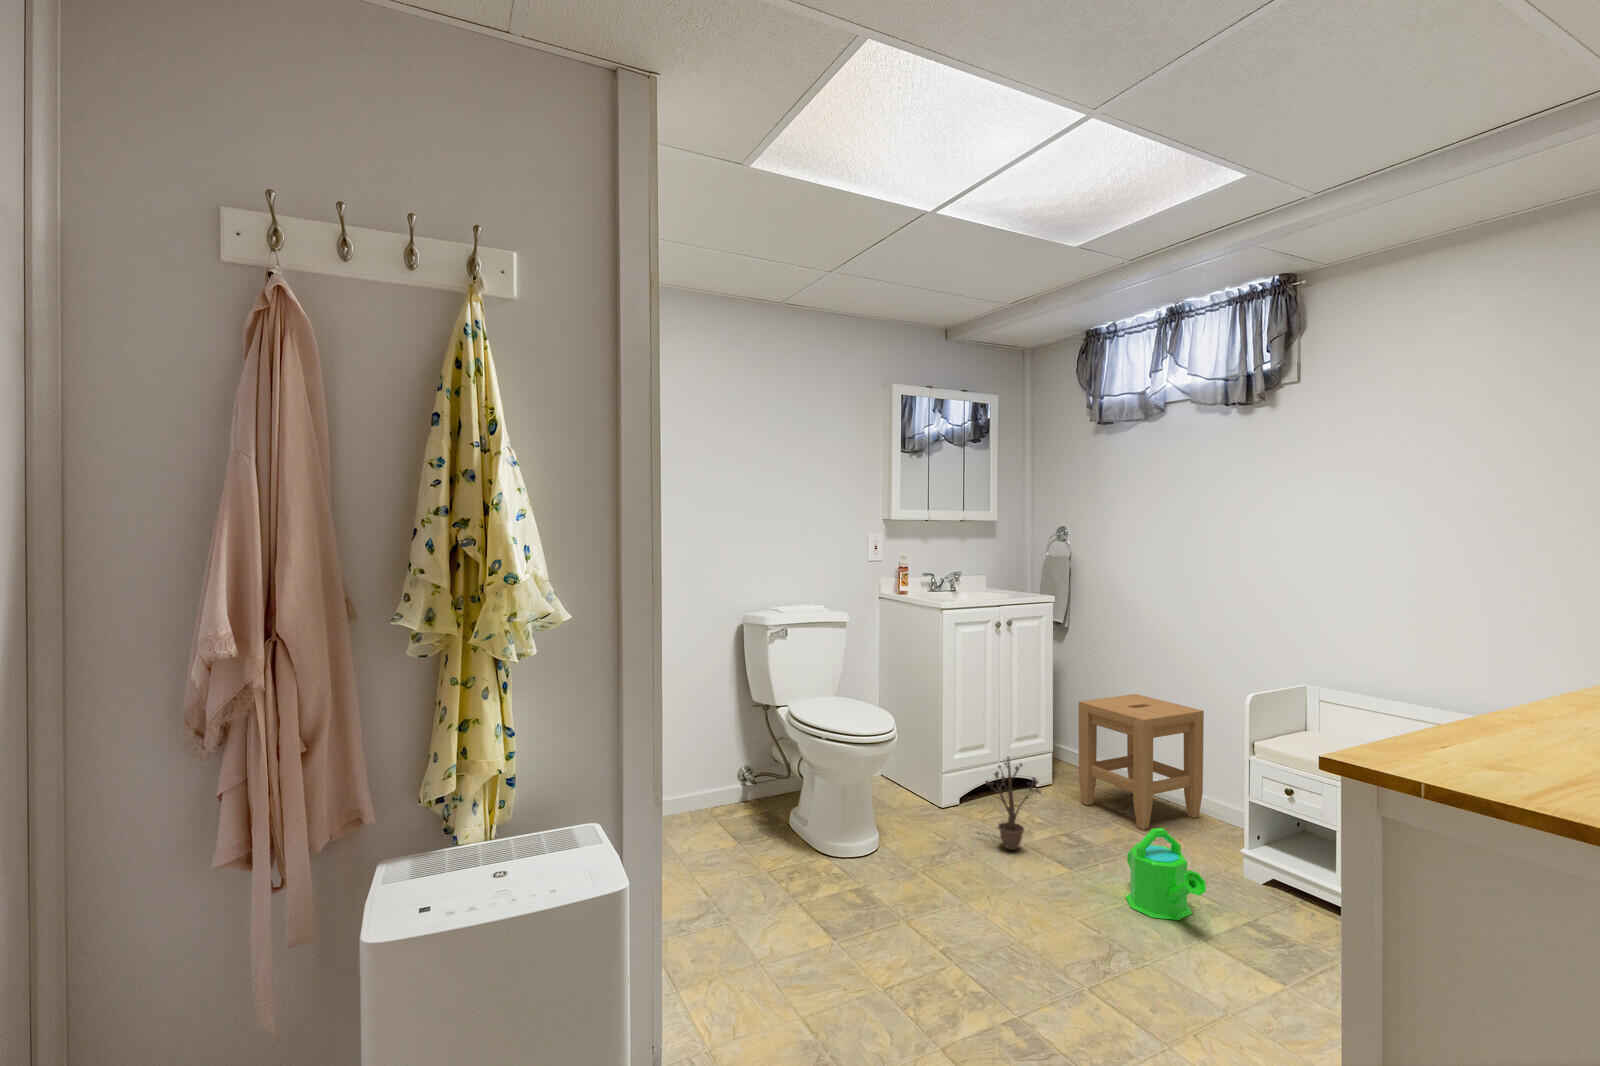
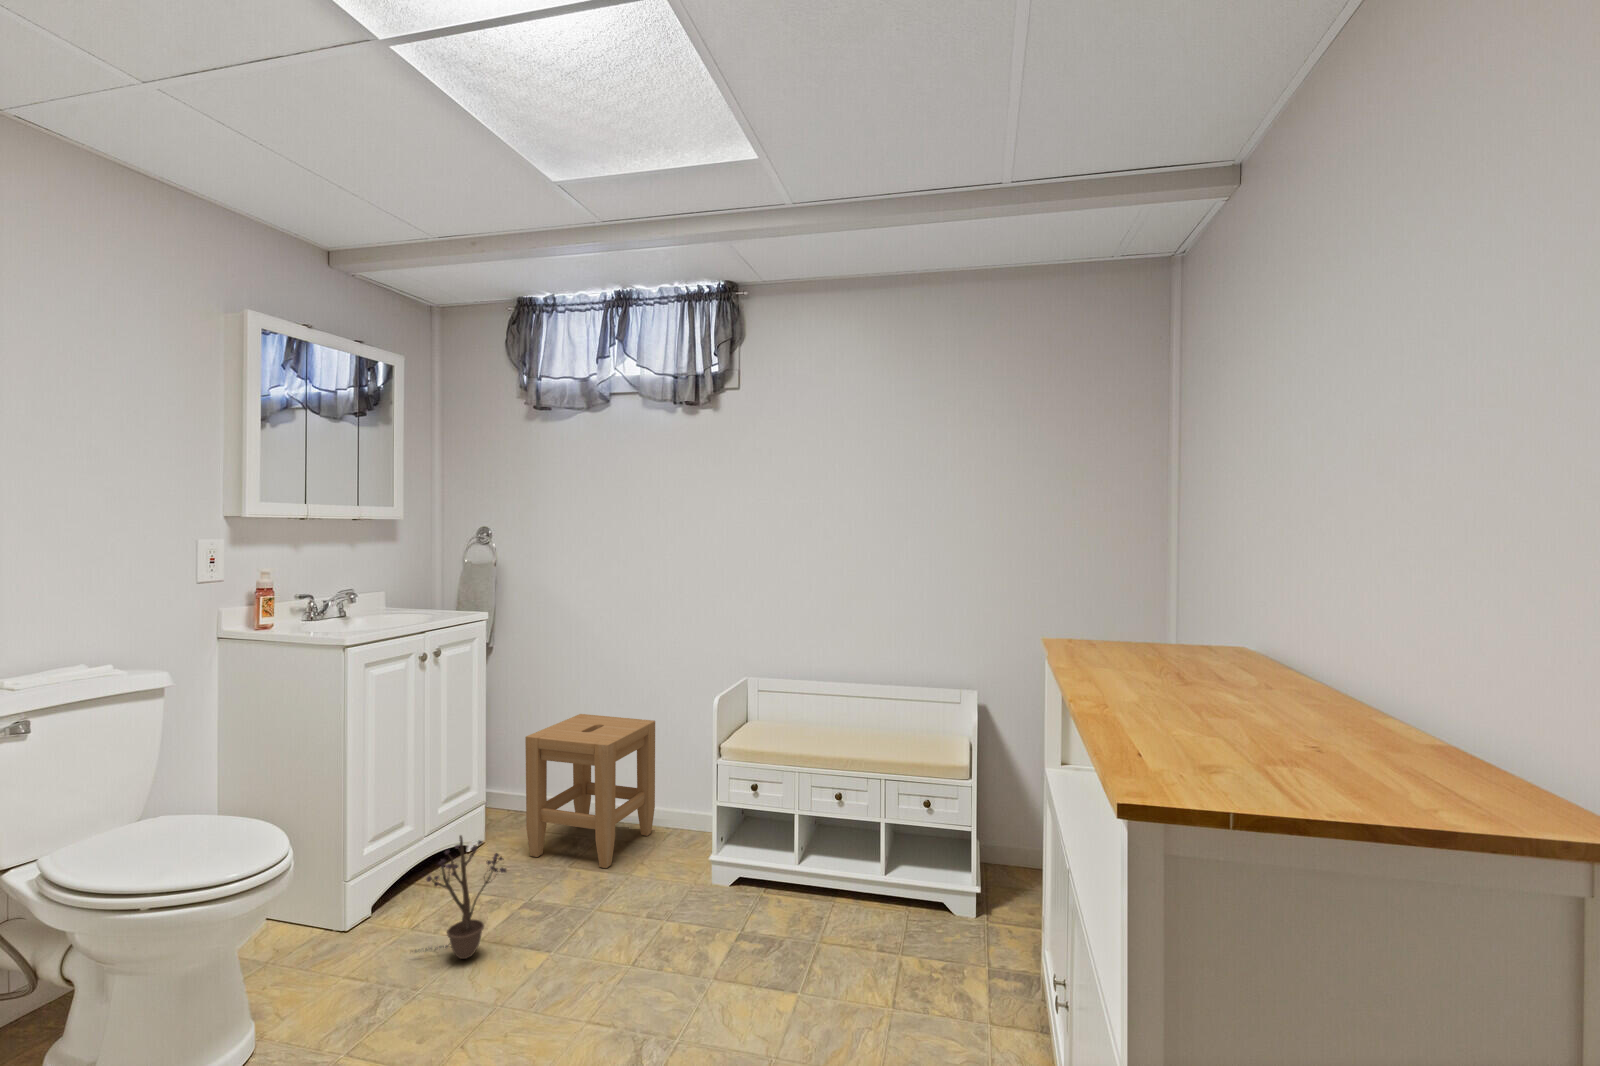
watering can: present [1126,828,1206,920] -> none [617,872,715,982]

